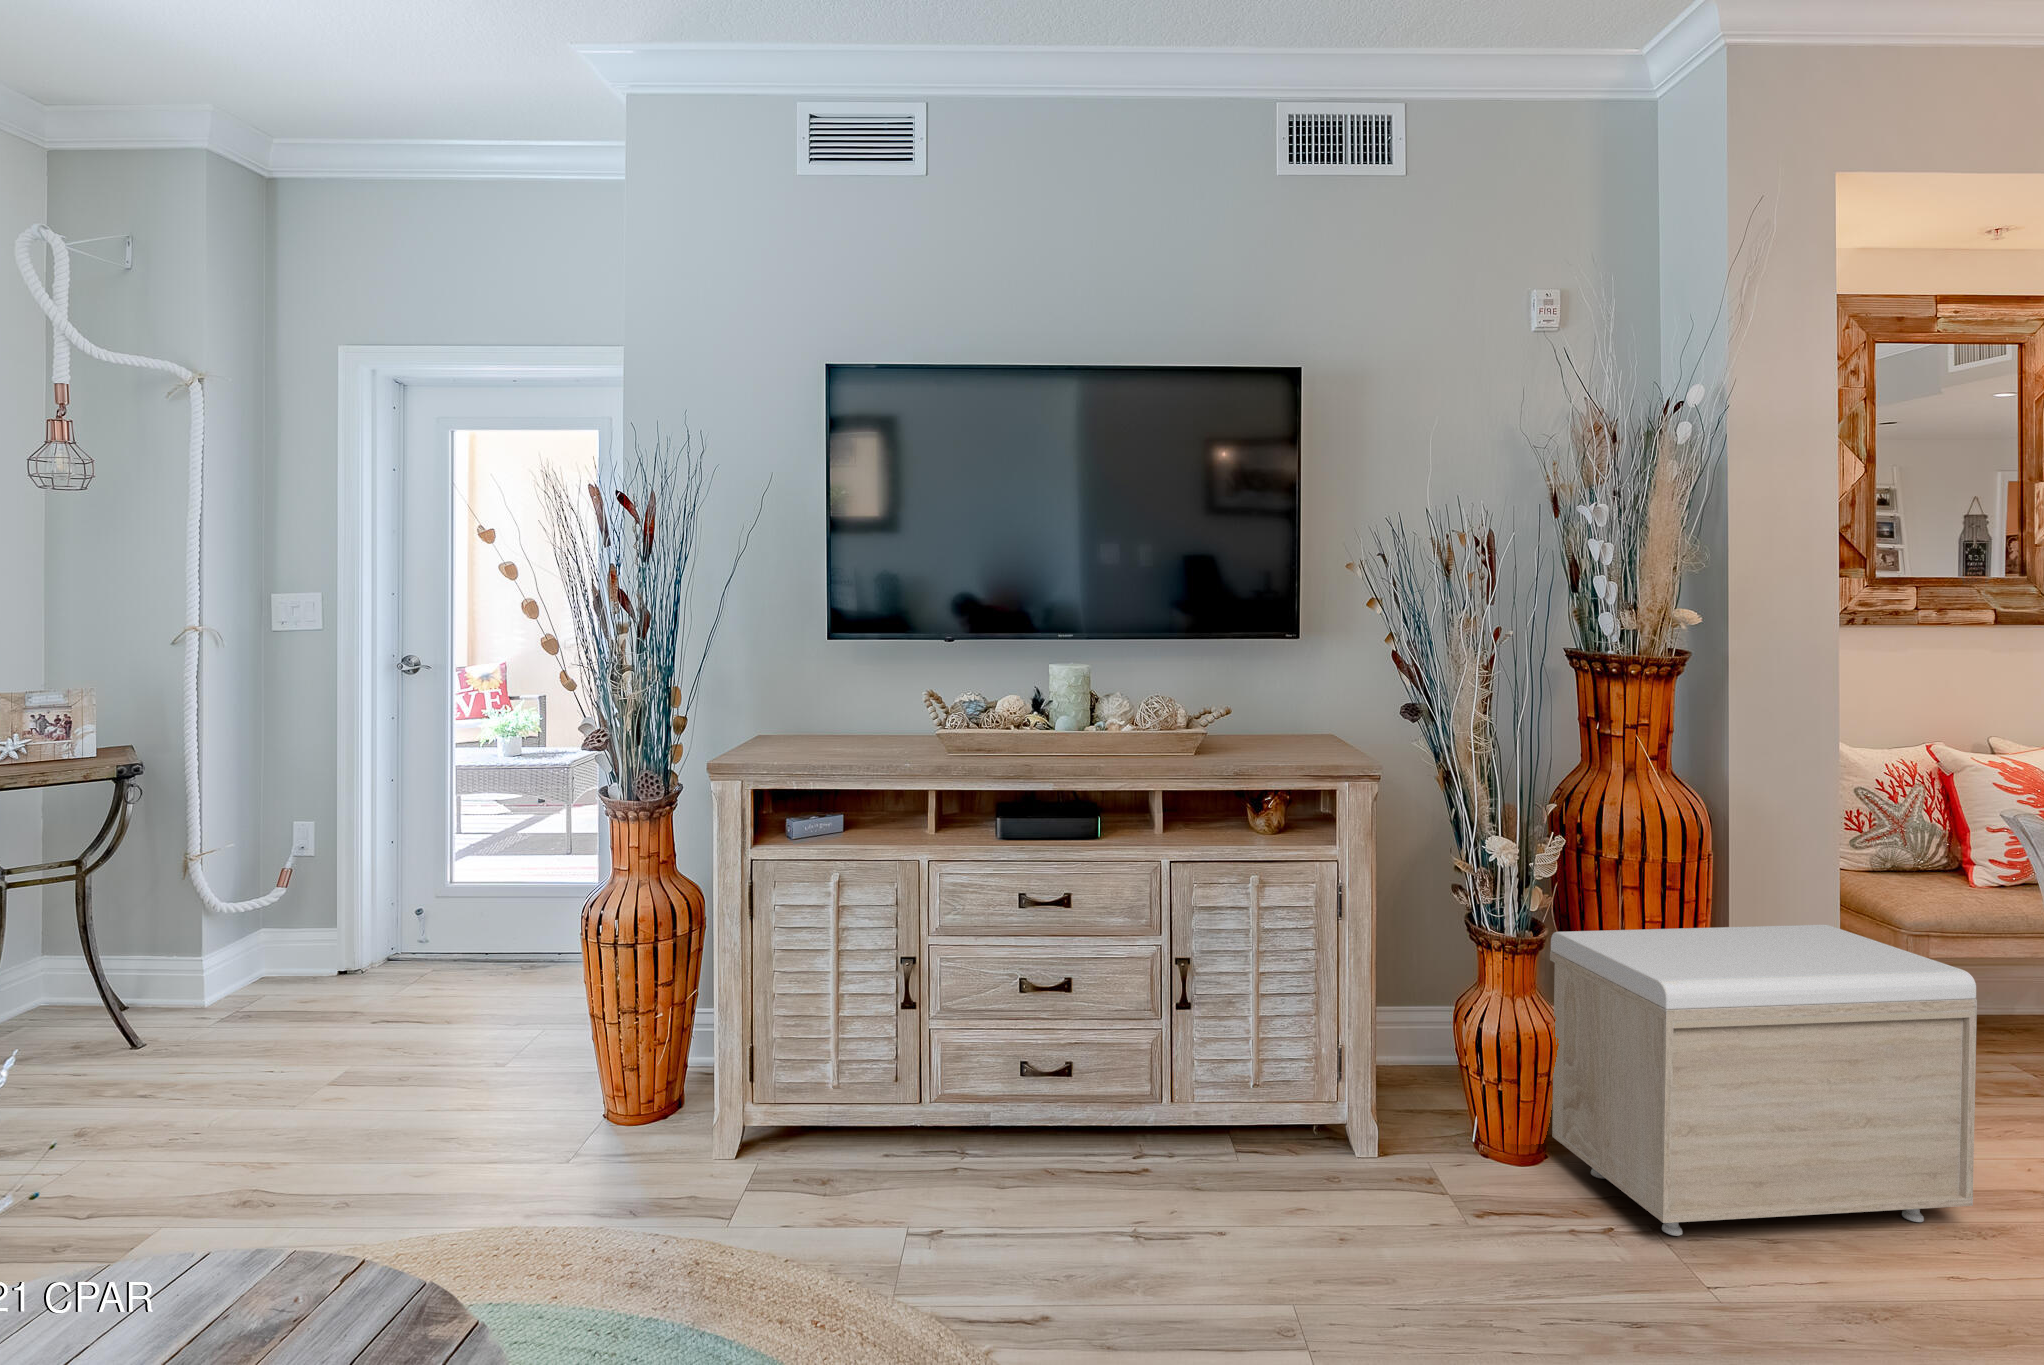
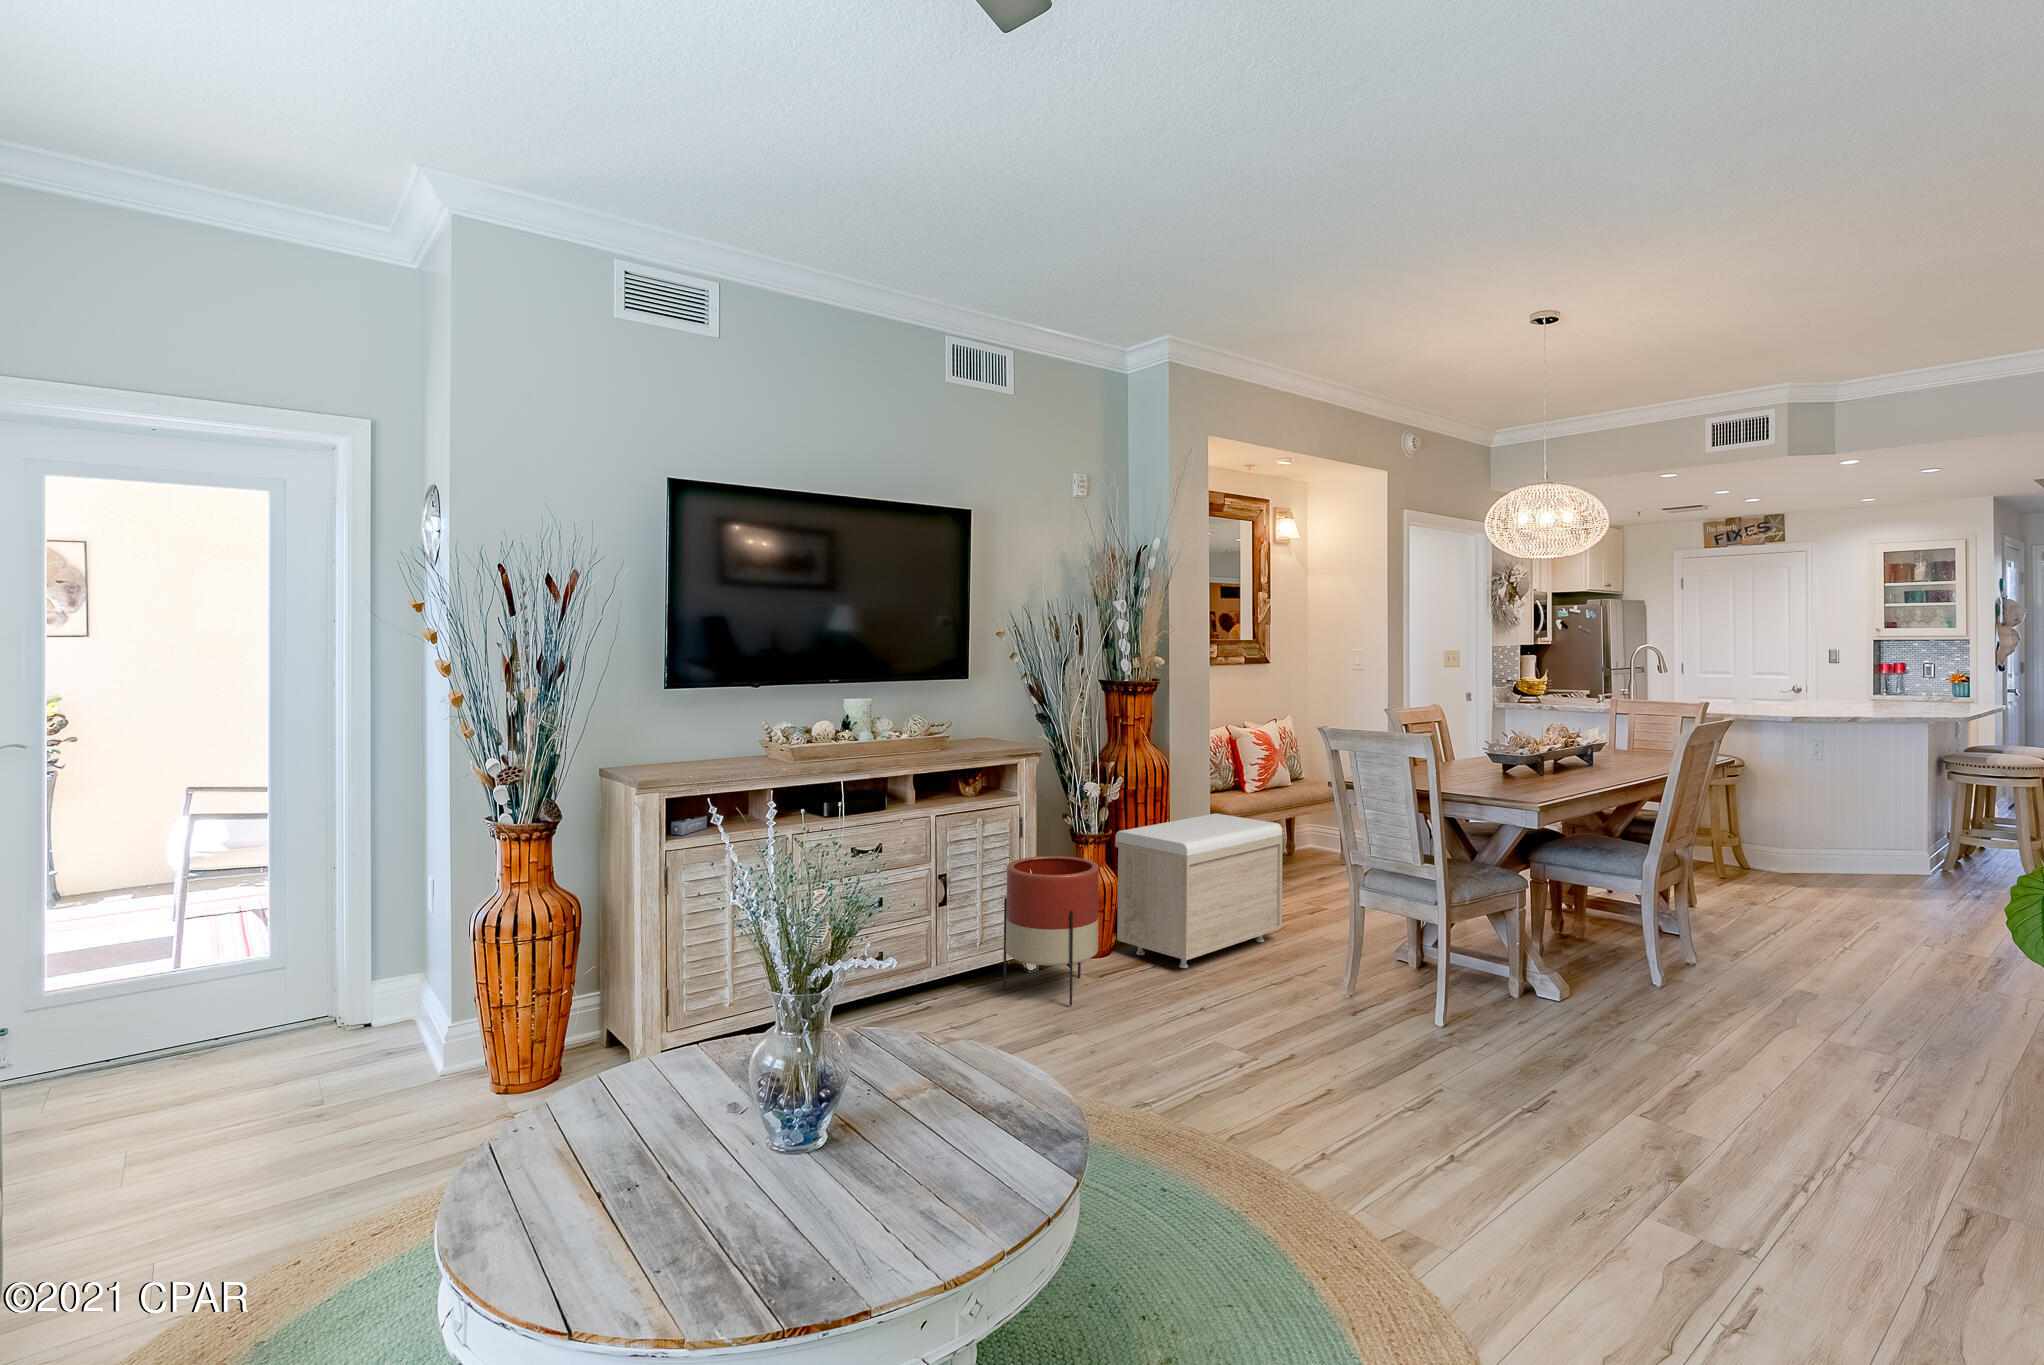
planter: none [1275,955,1452,1250] -> present [1003,856,1099,1006]

